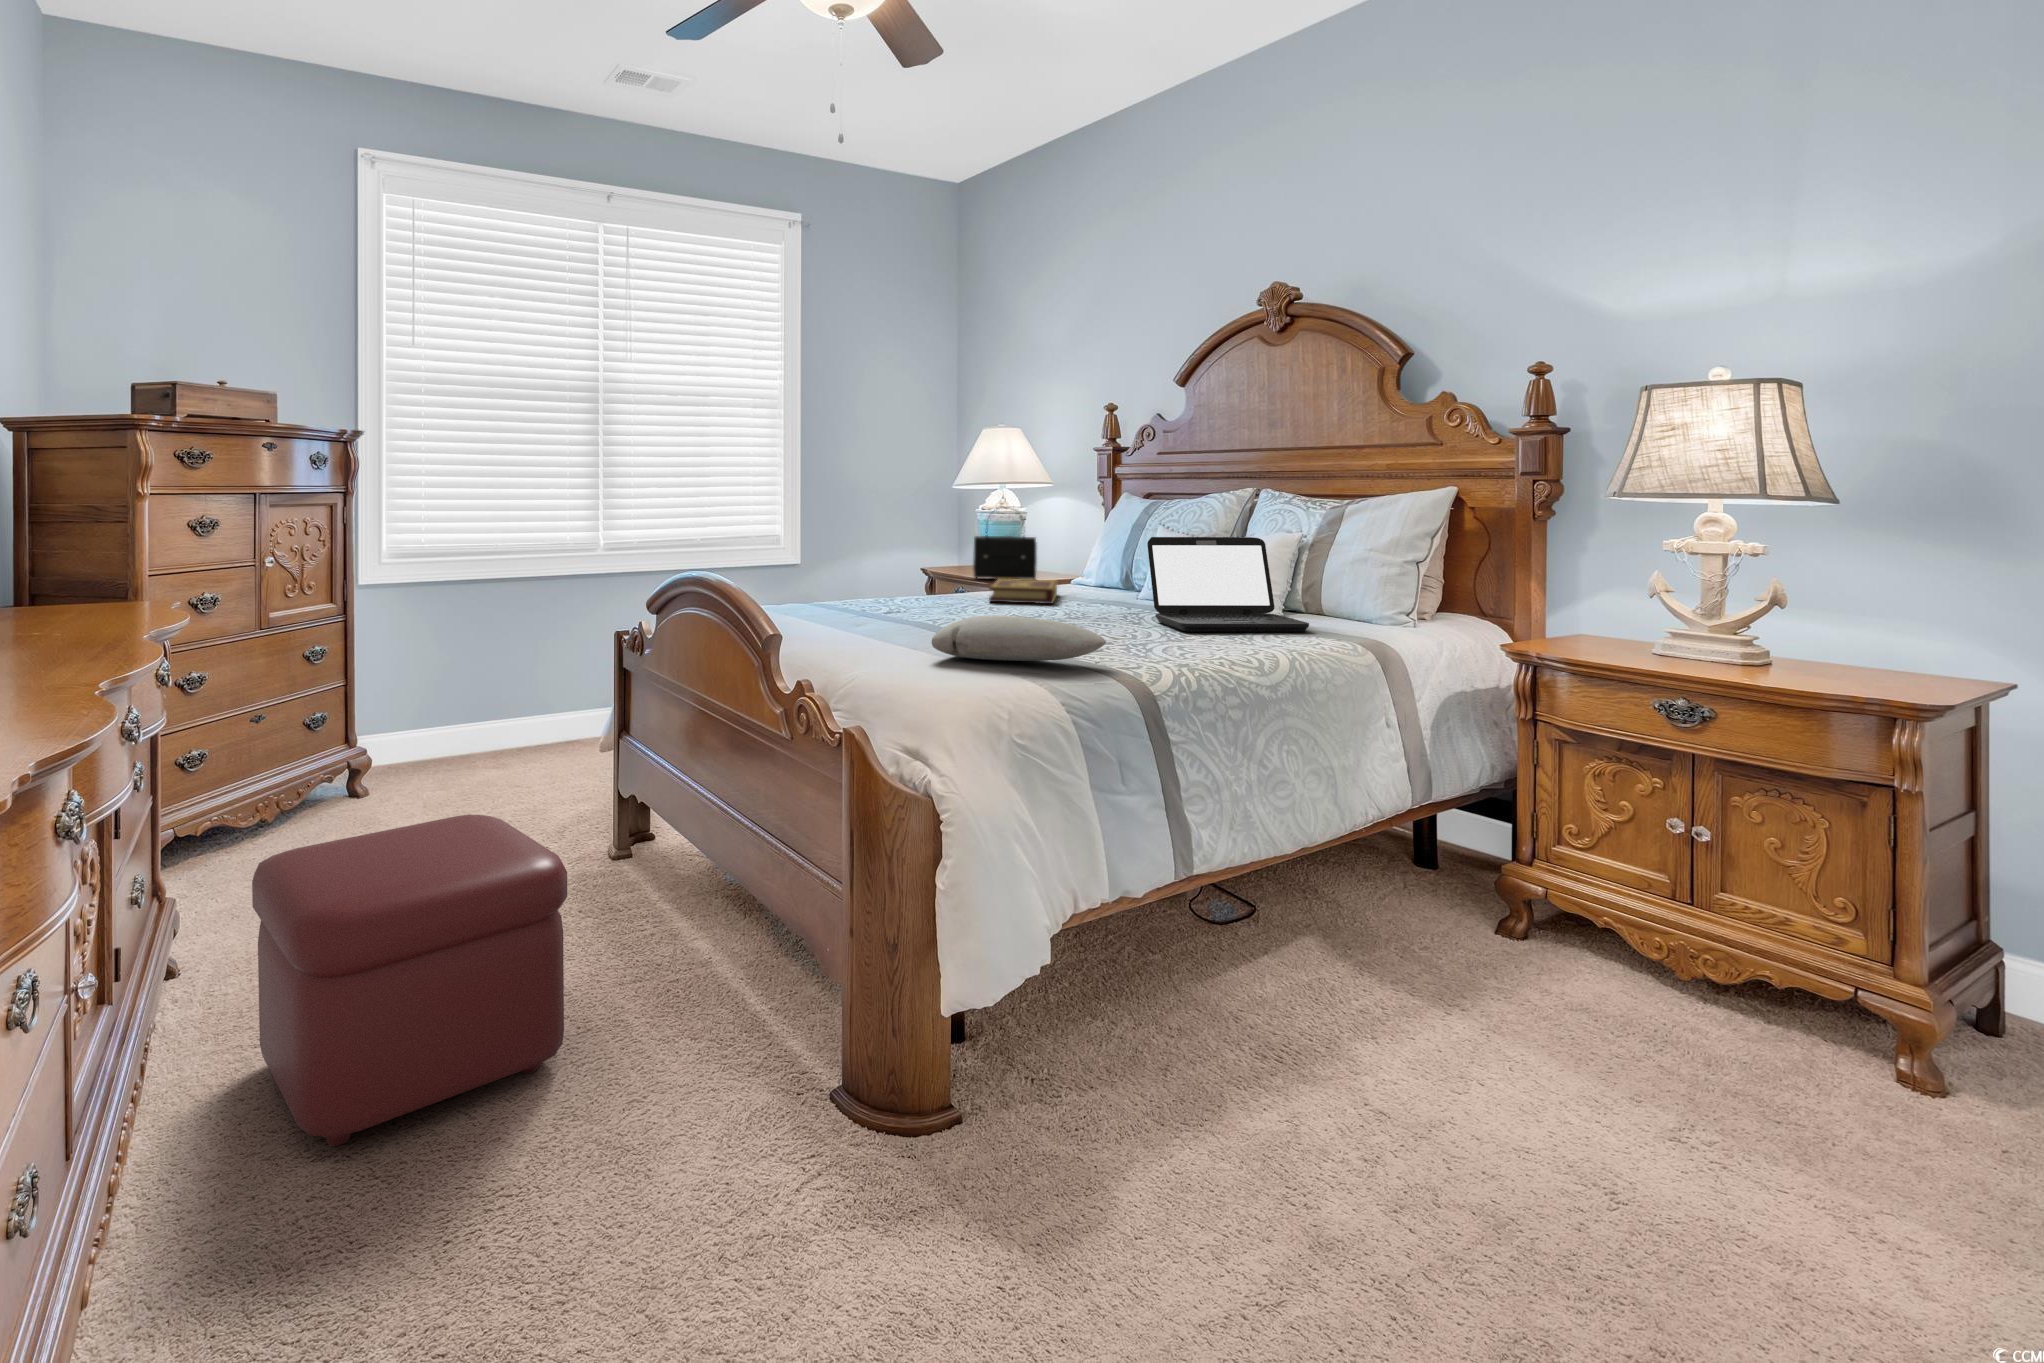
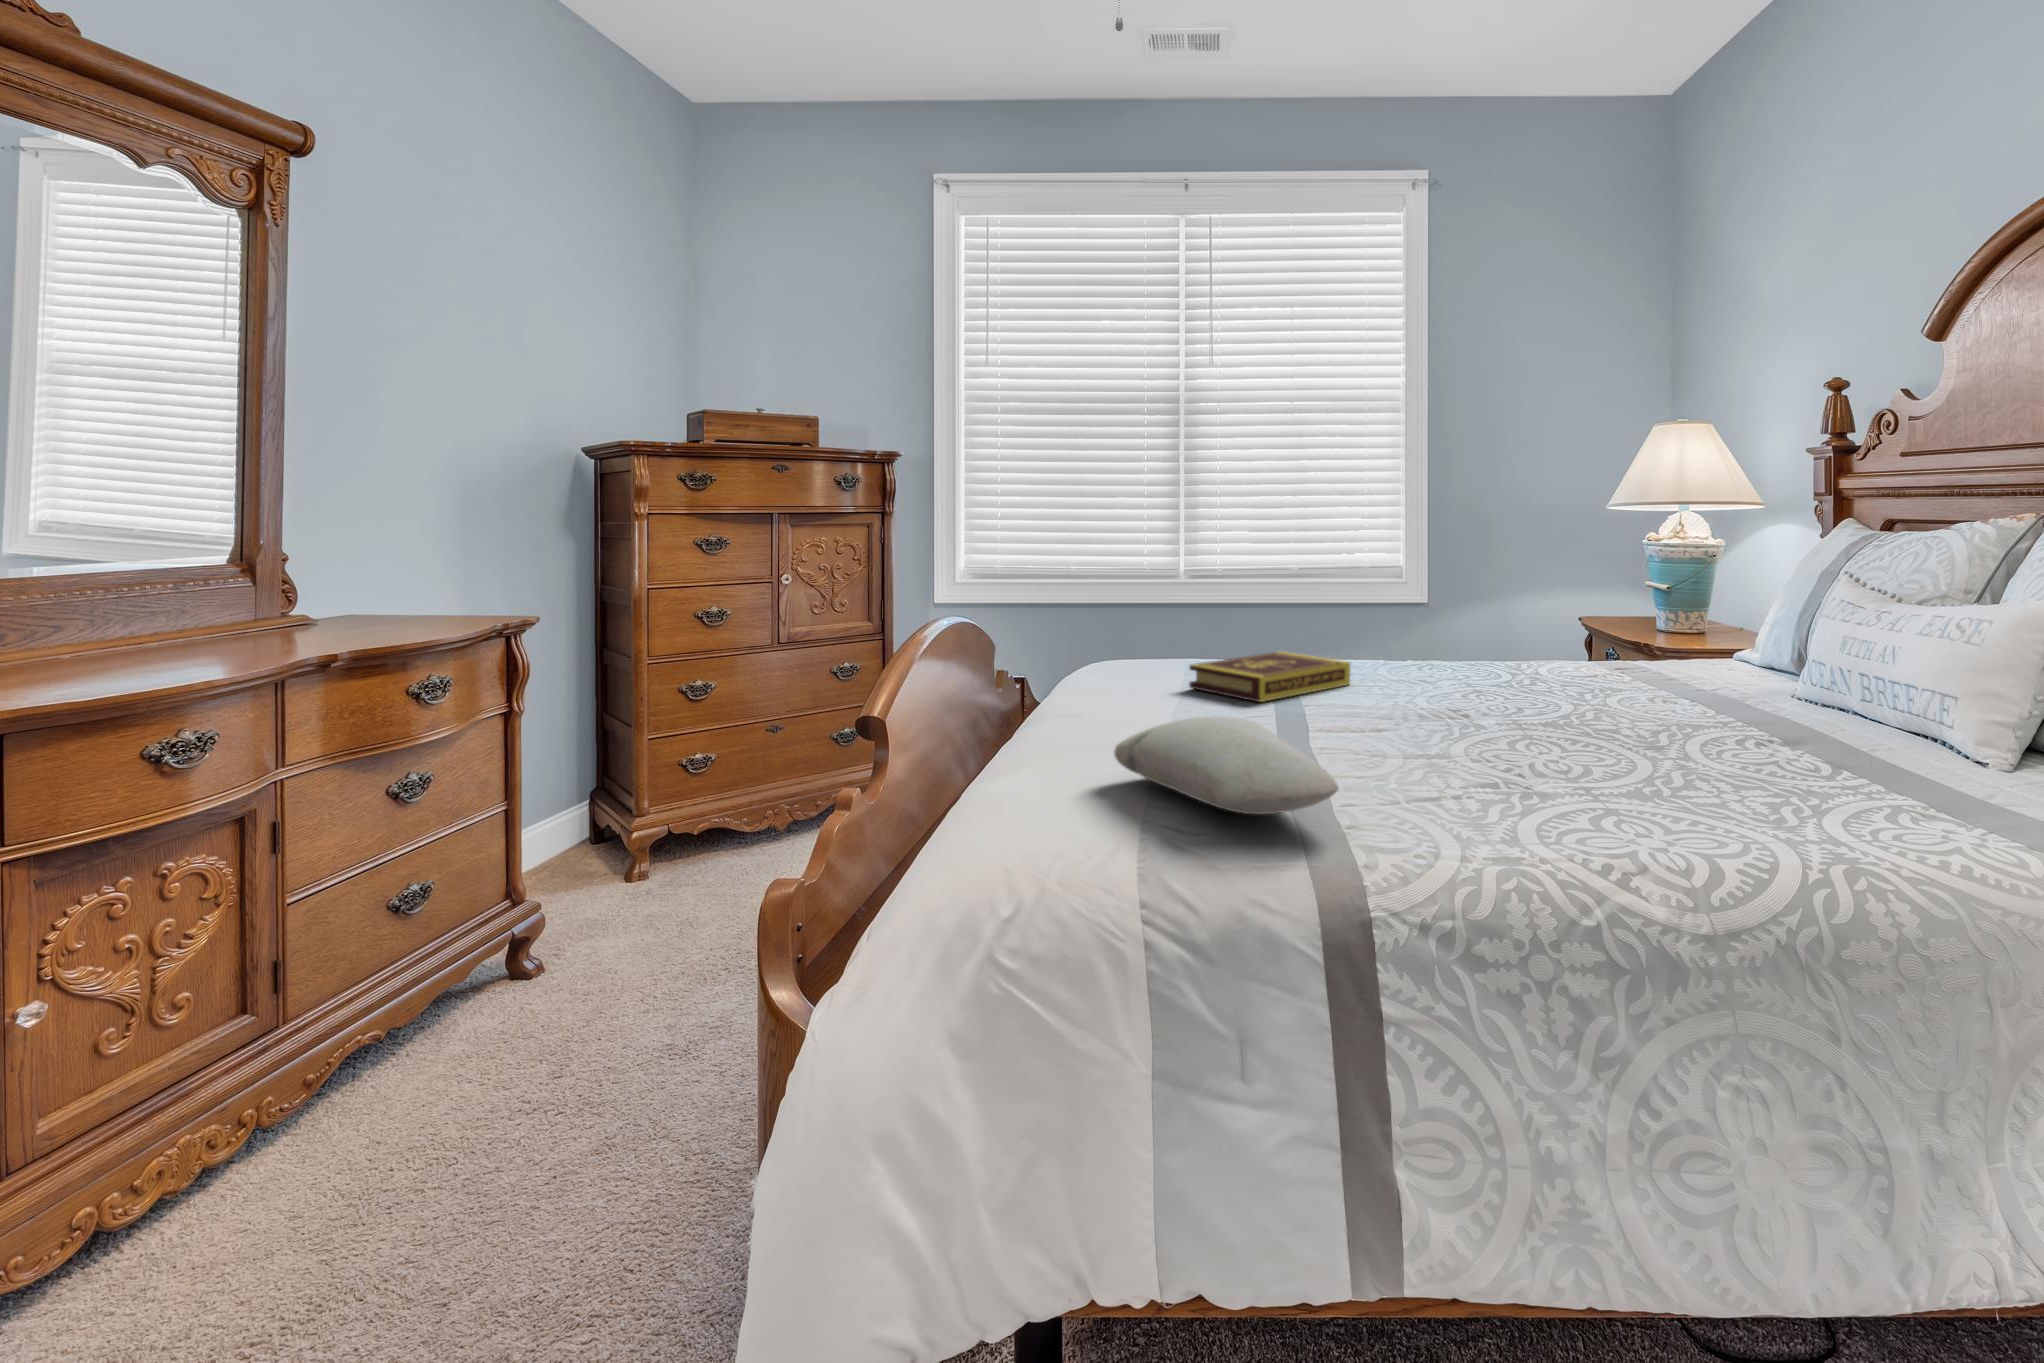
handbag: present [973,519,1037,579] -> none [1606,539,1702,646]
laptop: present [1147,537,1309,632] -> none [1683,598,1980,812]
book: present [989,579,1057,604] -> present [1189,652,1350,702]
ottoman: present [252,815,567,1146] -> none [233,882,672,1253]

